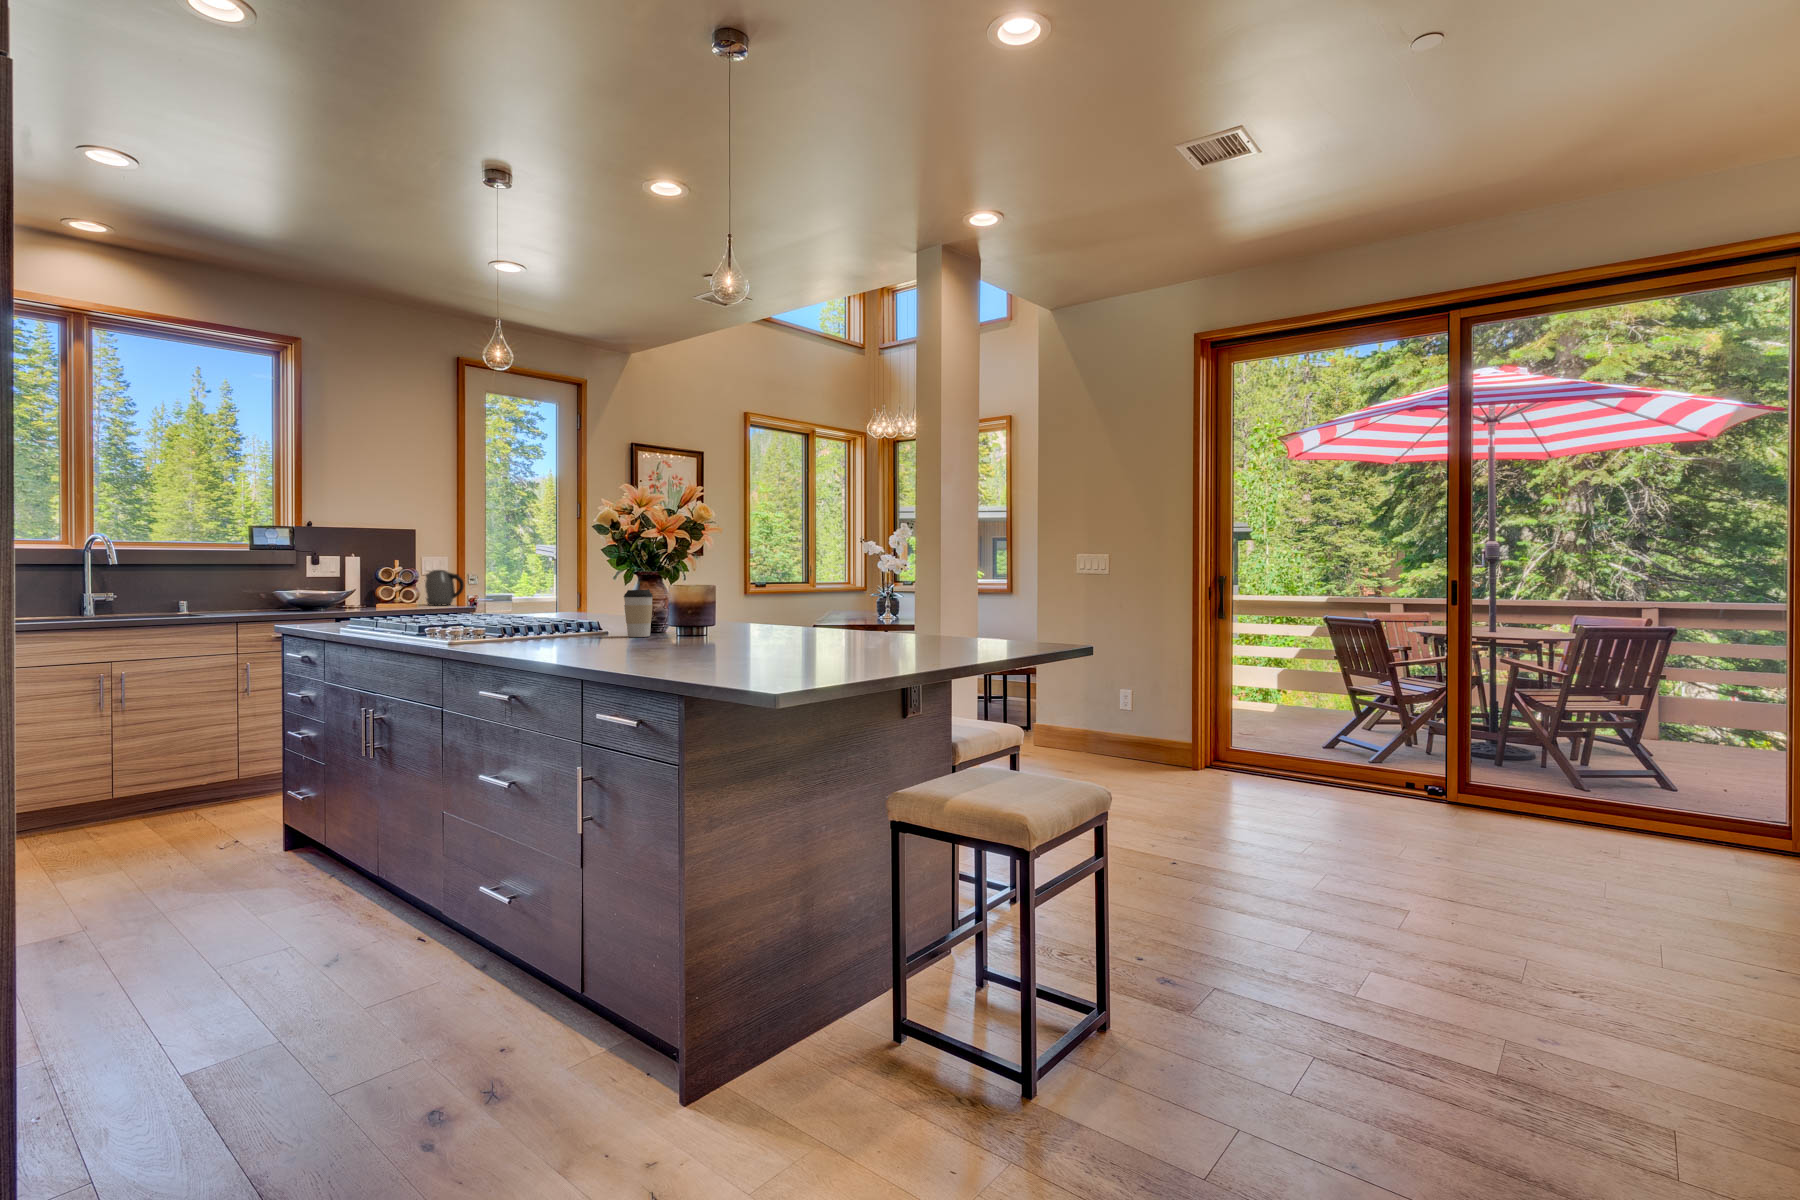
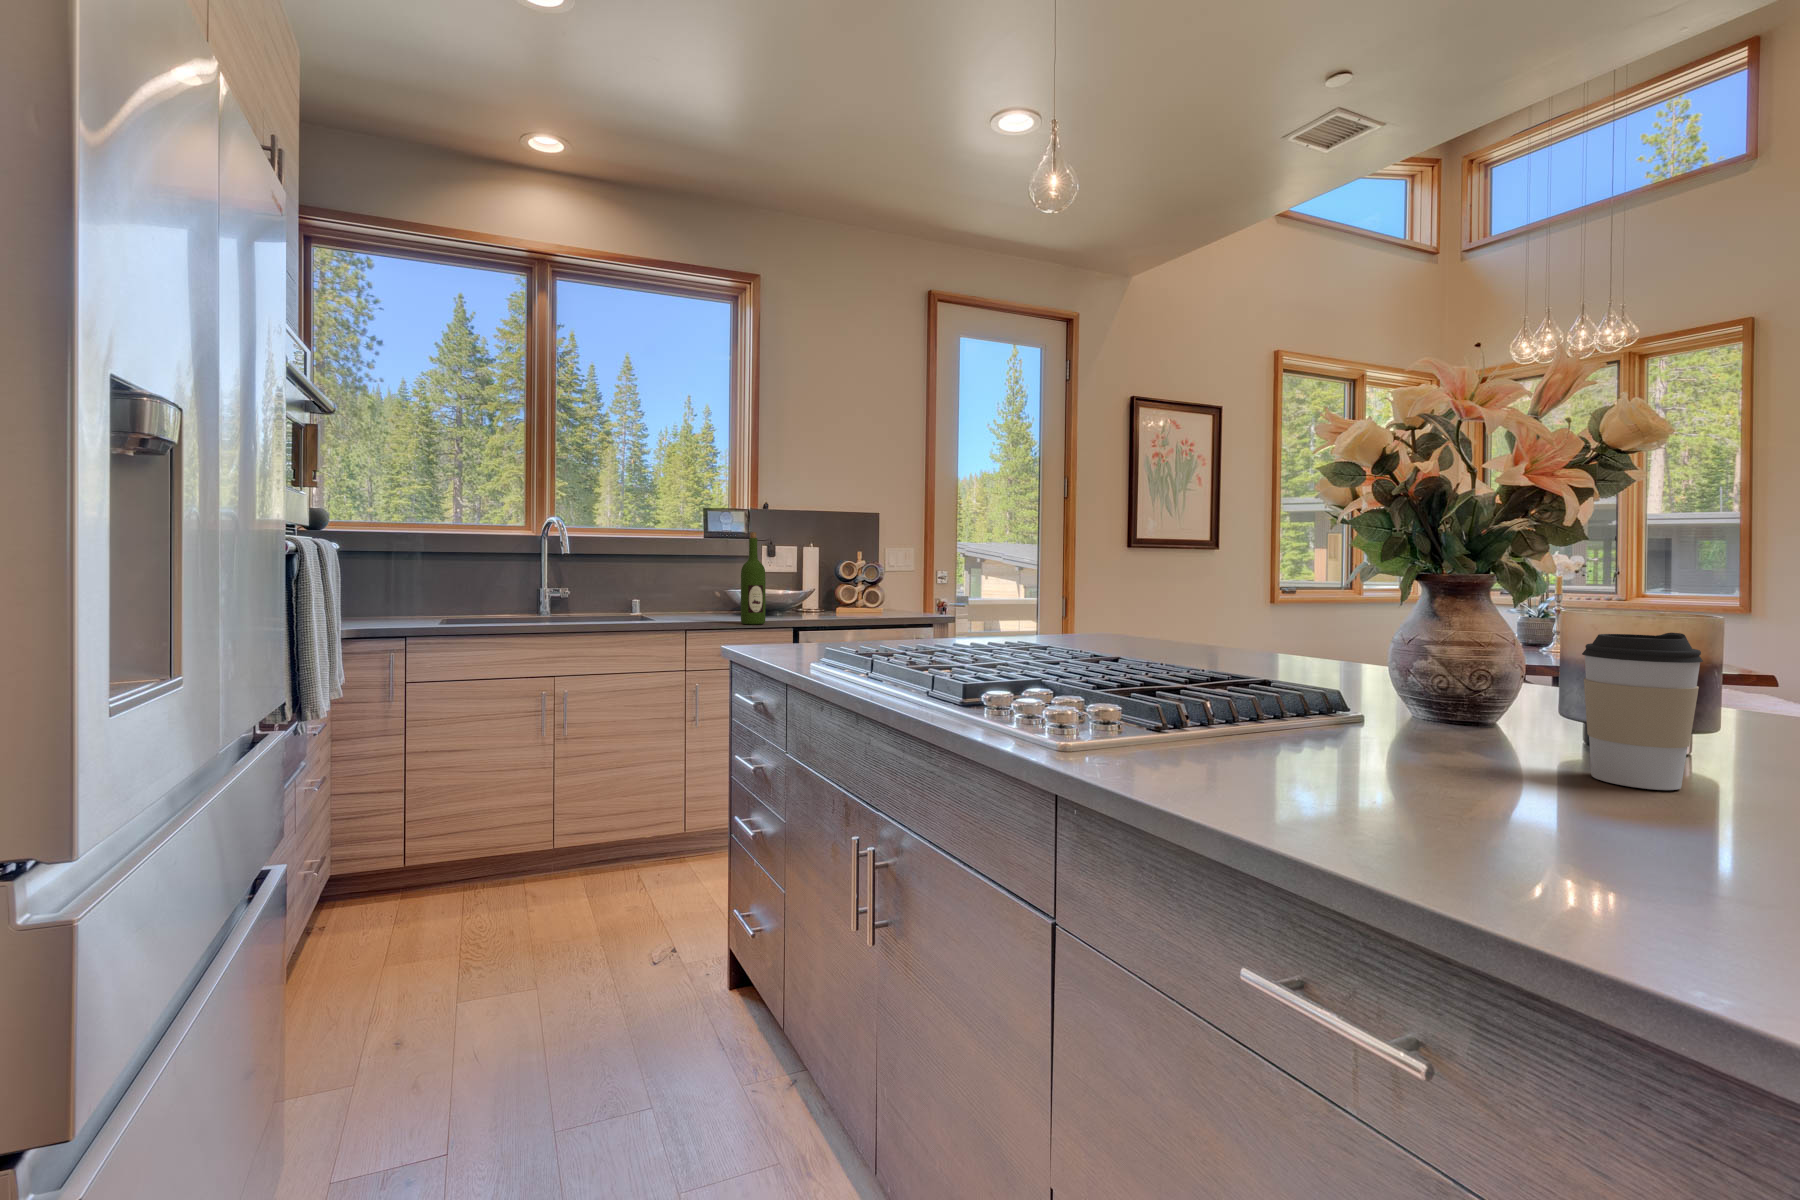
wine bottle: none [288,548,310,614] -> present [741,532,766,624]
kettle: present [425,570,464,606] -> none [886,565,934,611]

